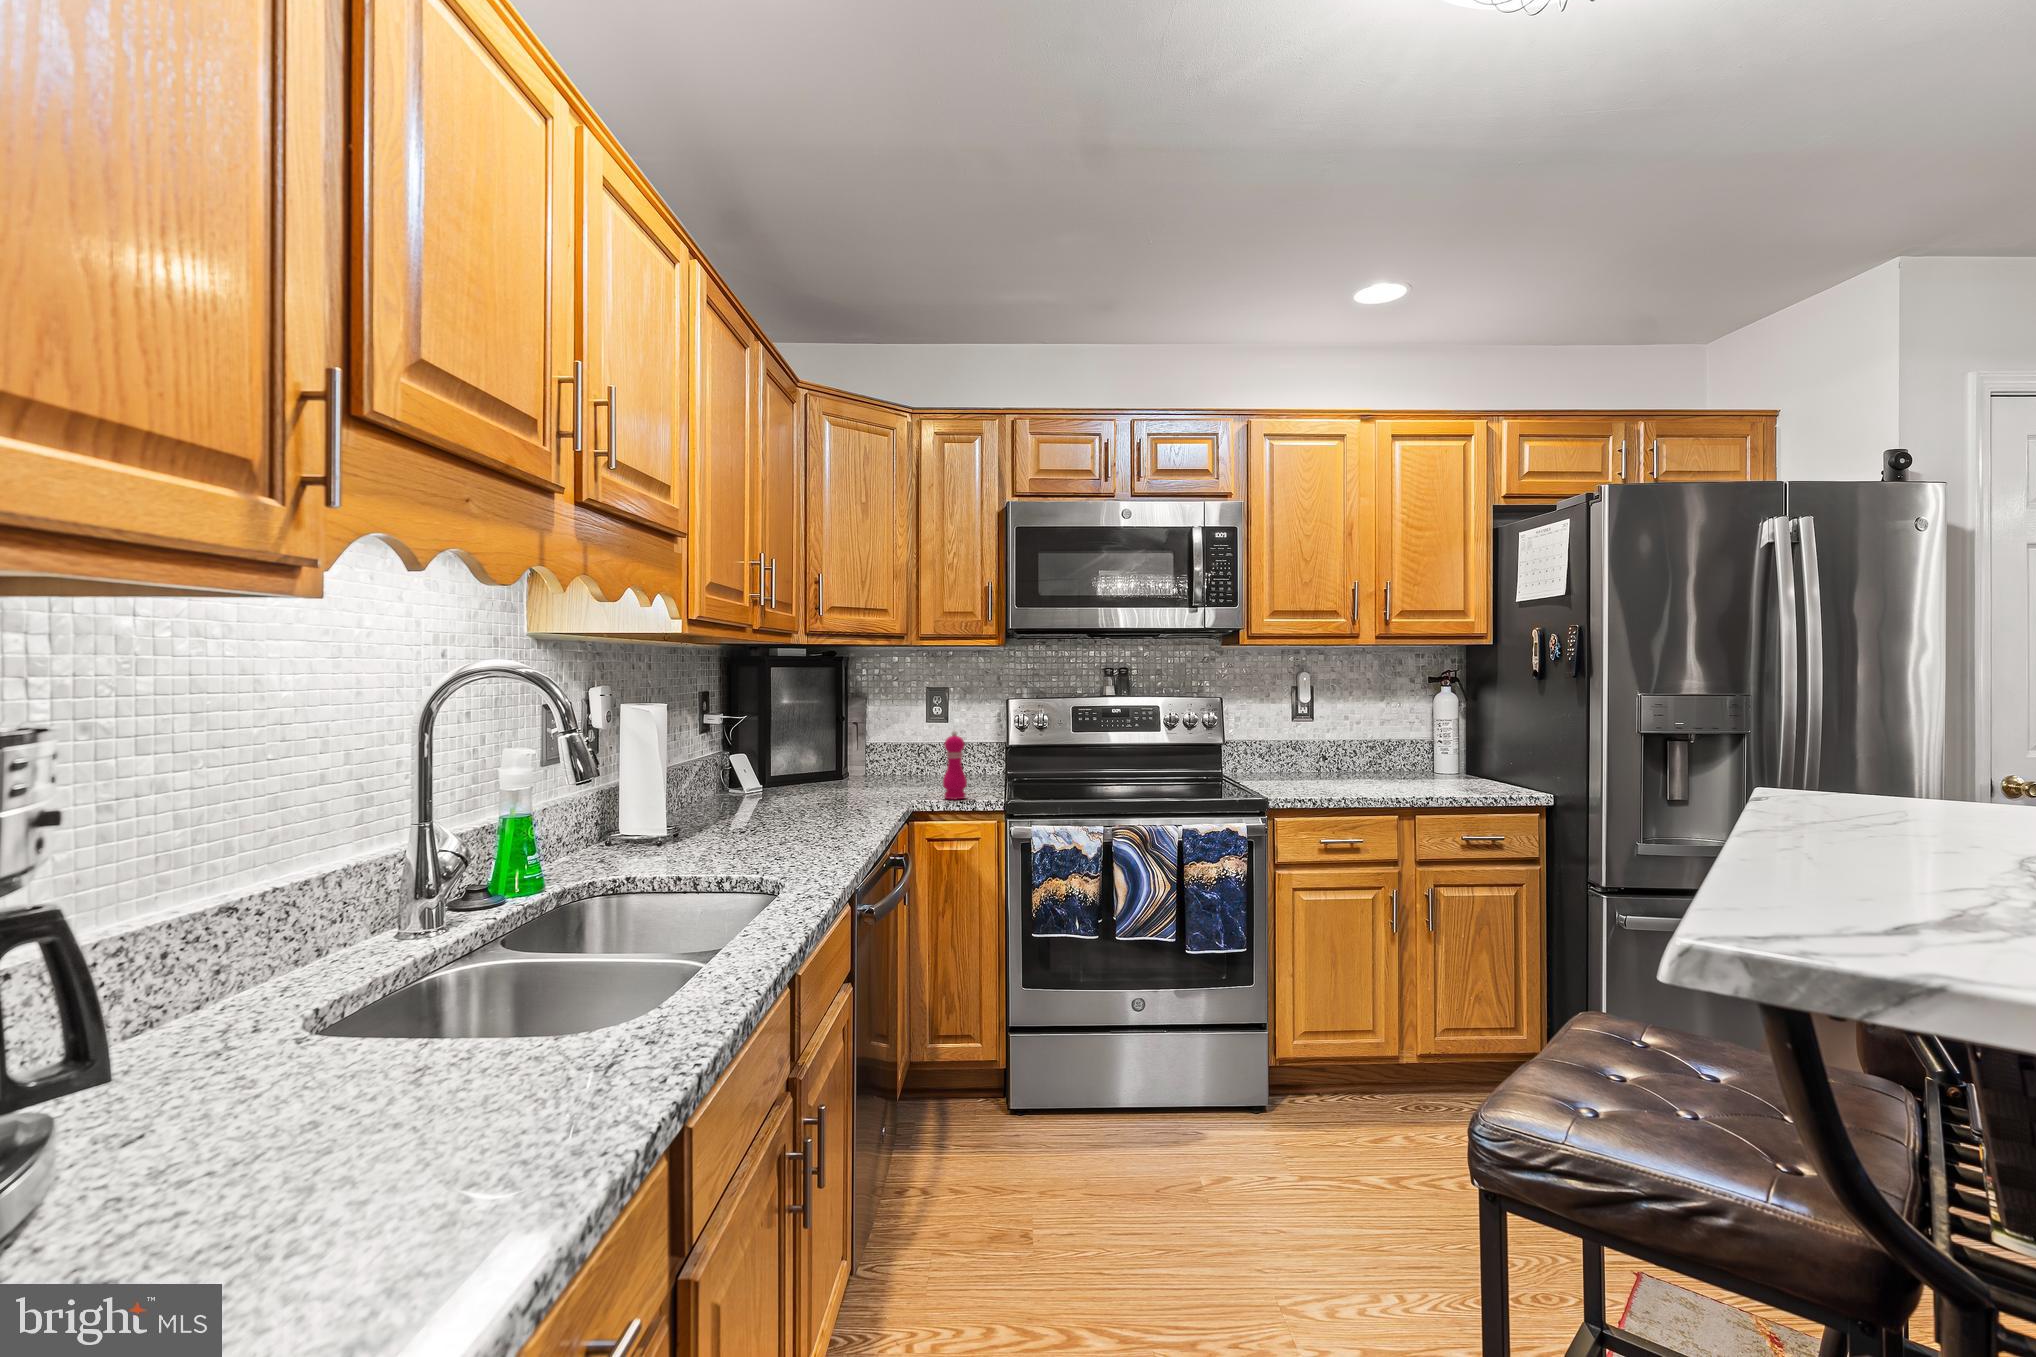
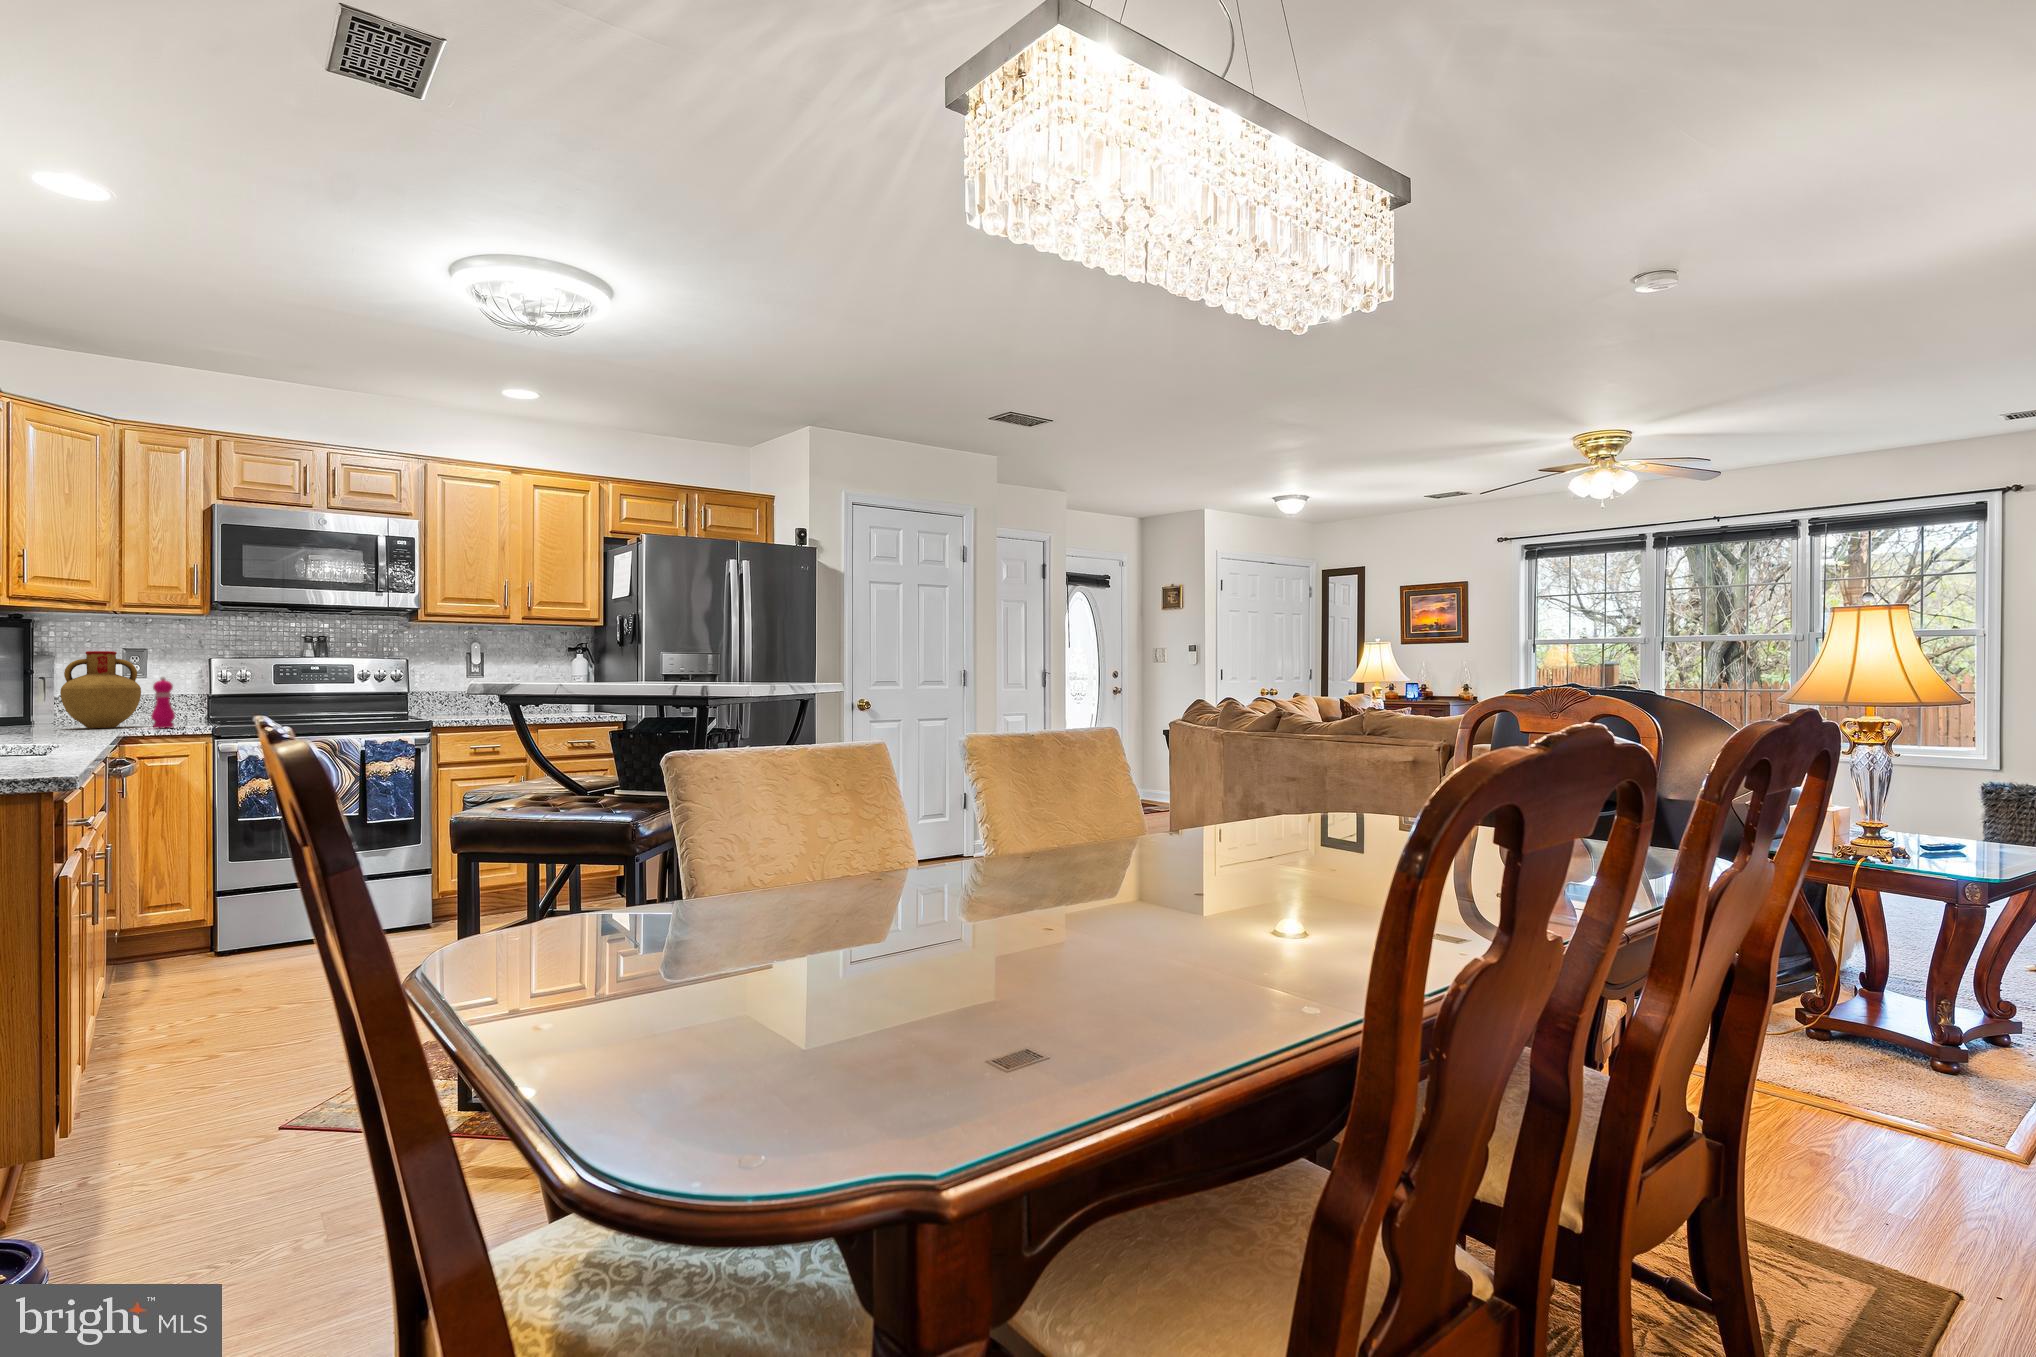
vase: none [863,695,938,790] -> present [60,651,141,728]

